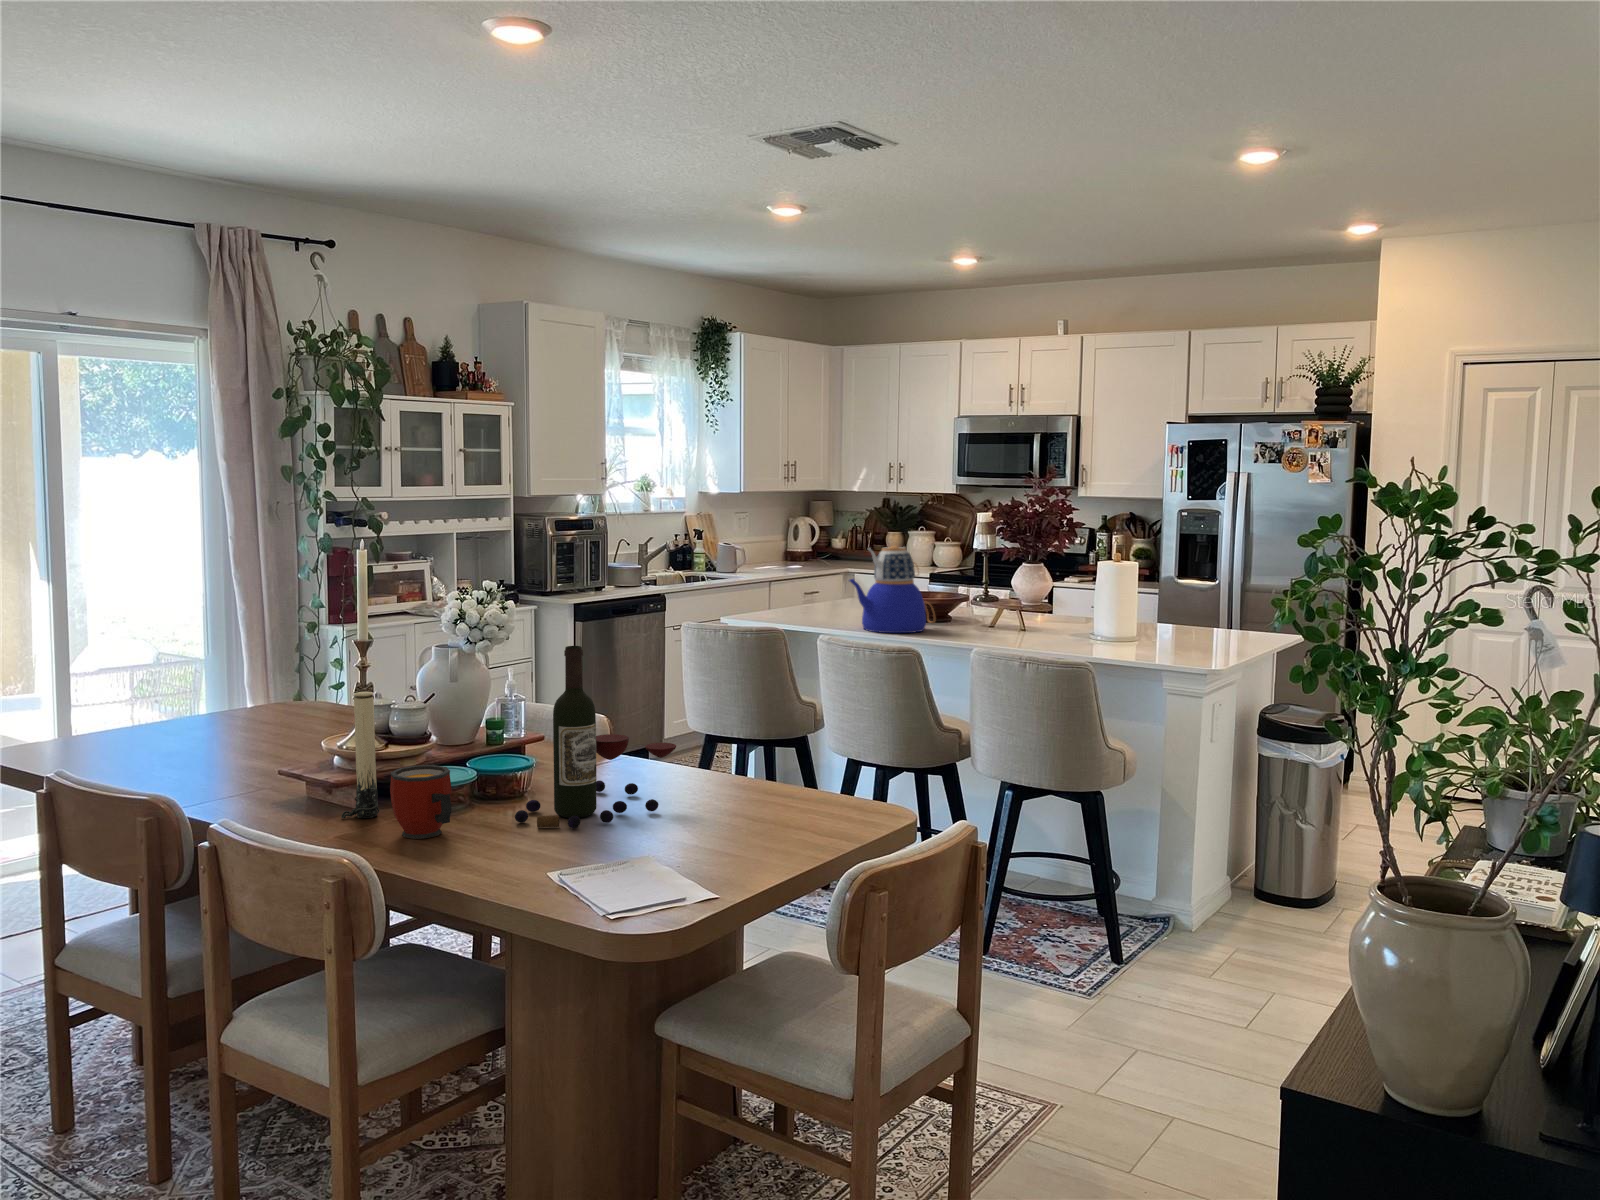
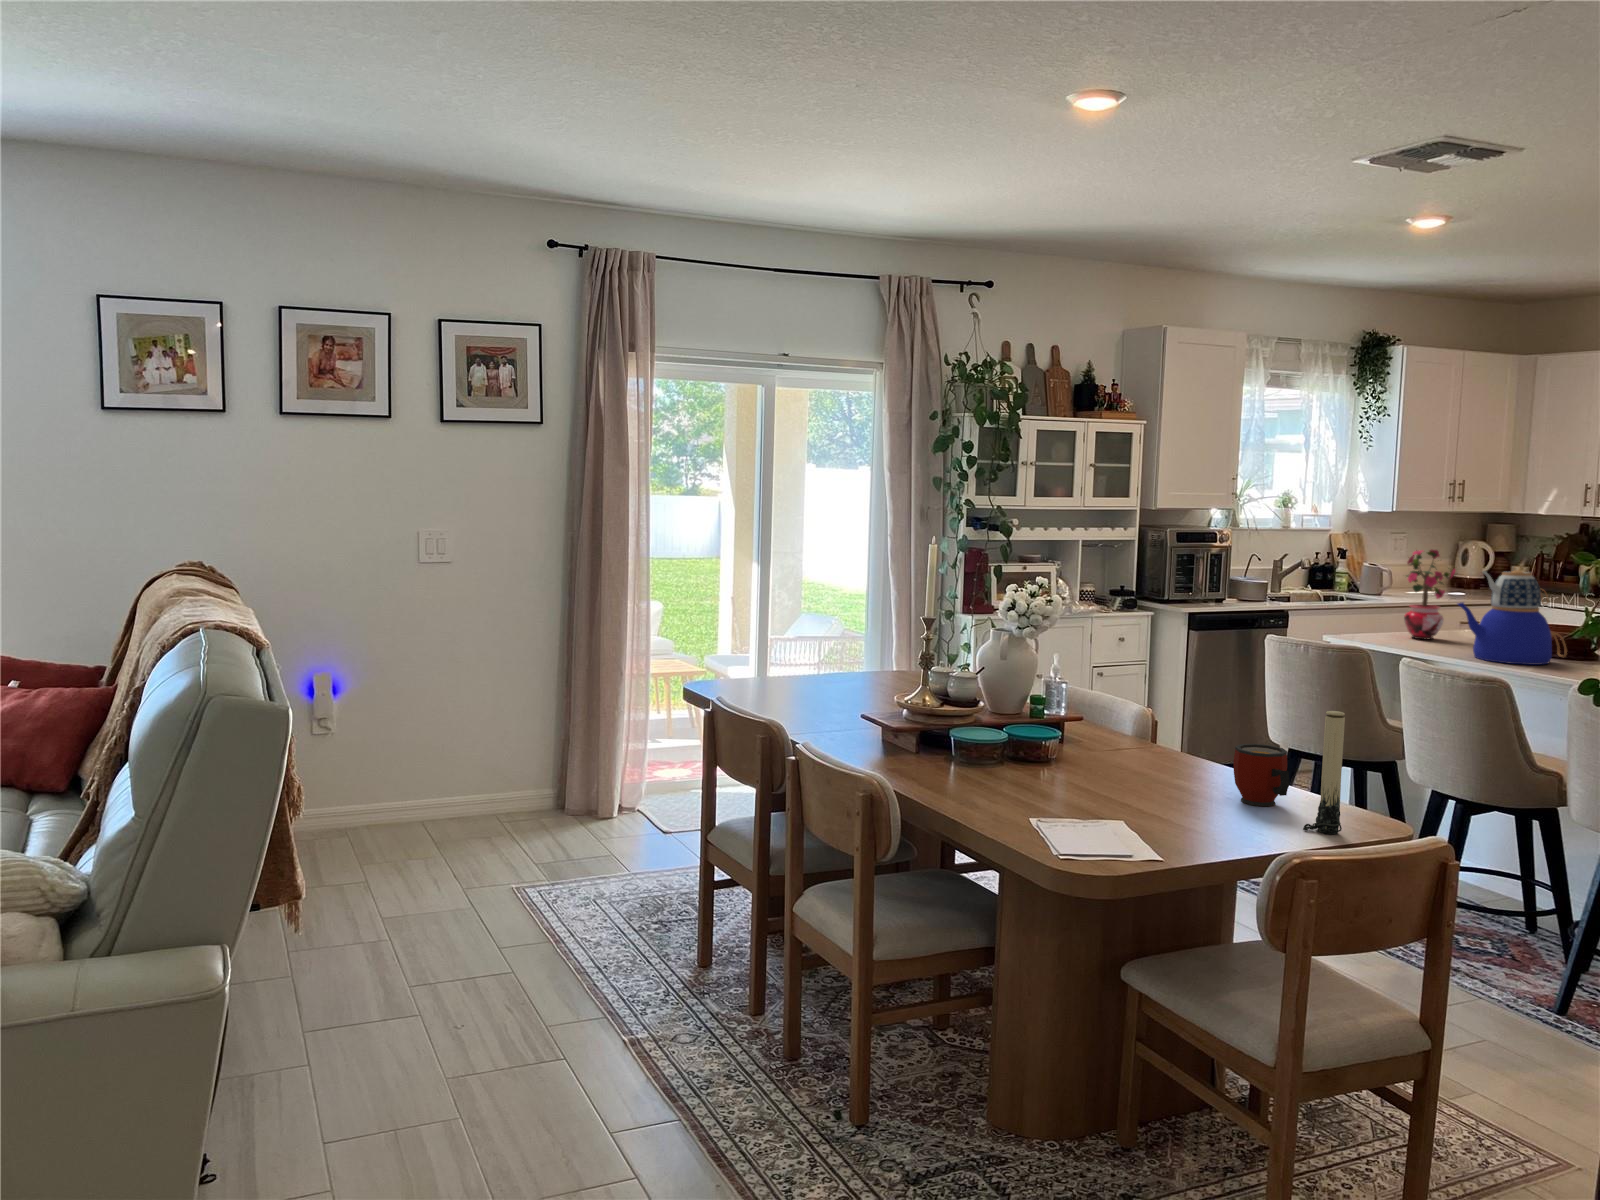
potted plant: none [787,527,836,616] -> present [1404,549,1455,640]
wine bottle: present [515,646,676,828] -> none [1026,635,1184,791]
candle: present [341,692,379,818] -> present [1303,711,1345,834]
mug: present [390,765,452,839] -> present [1233,744,1290,806]

